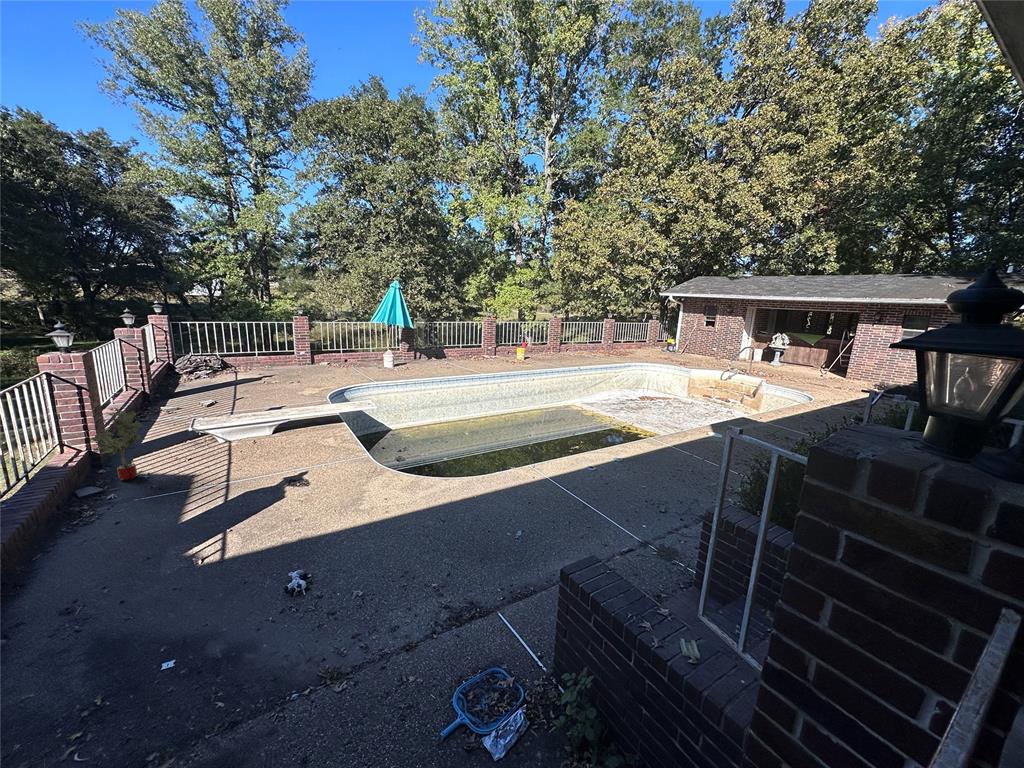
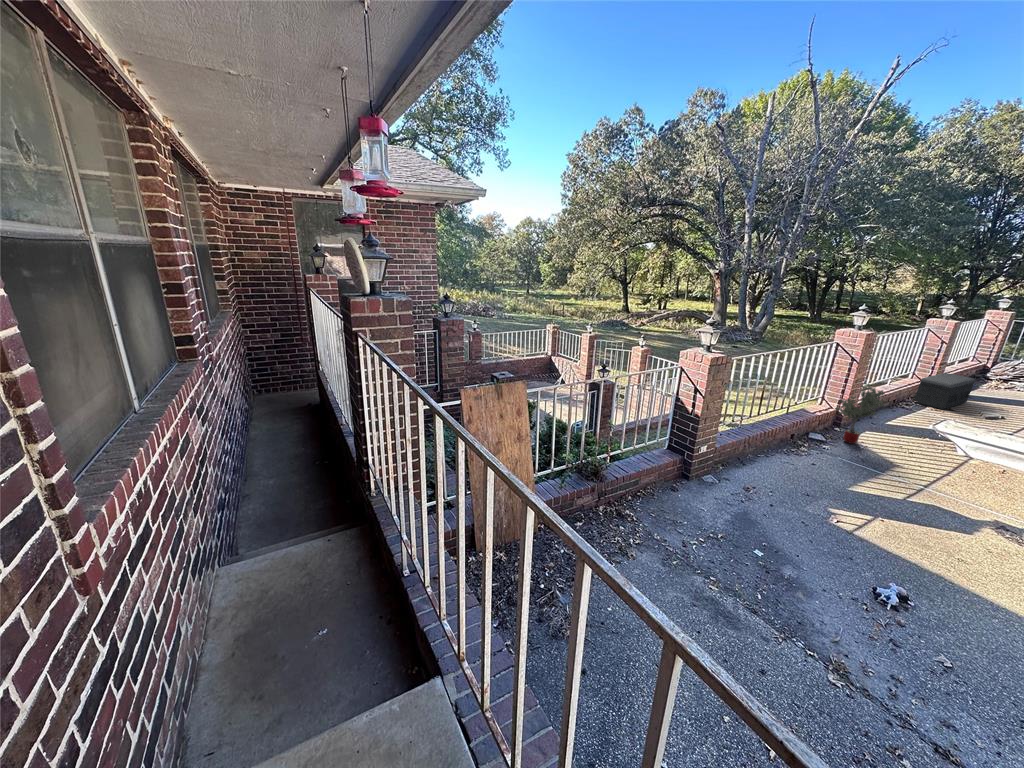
storage bench: none [140,377,182,414] -> present [915,373,975,410]

